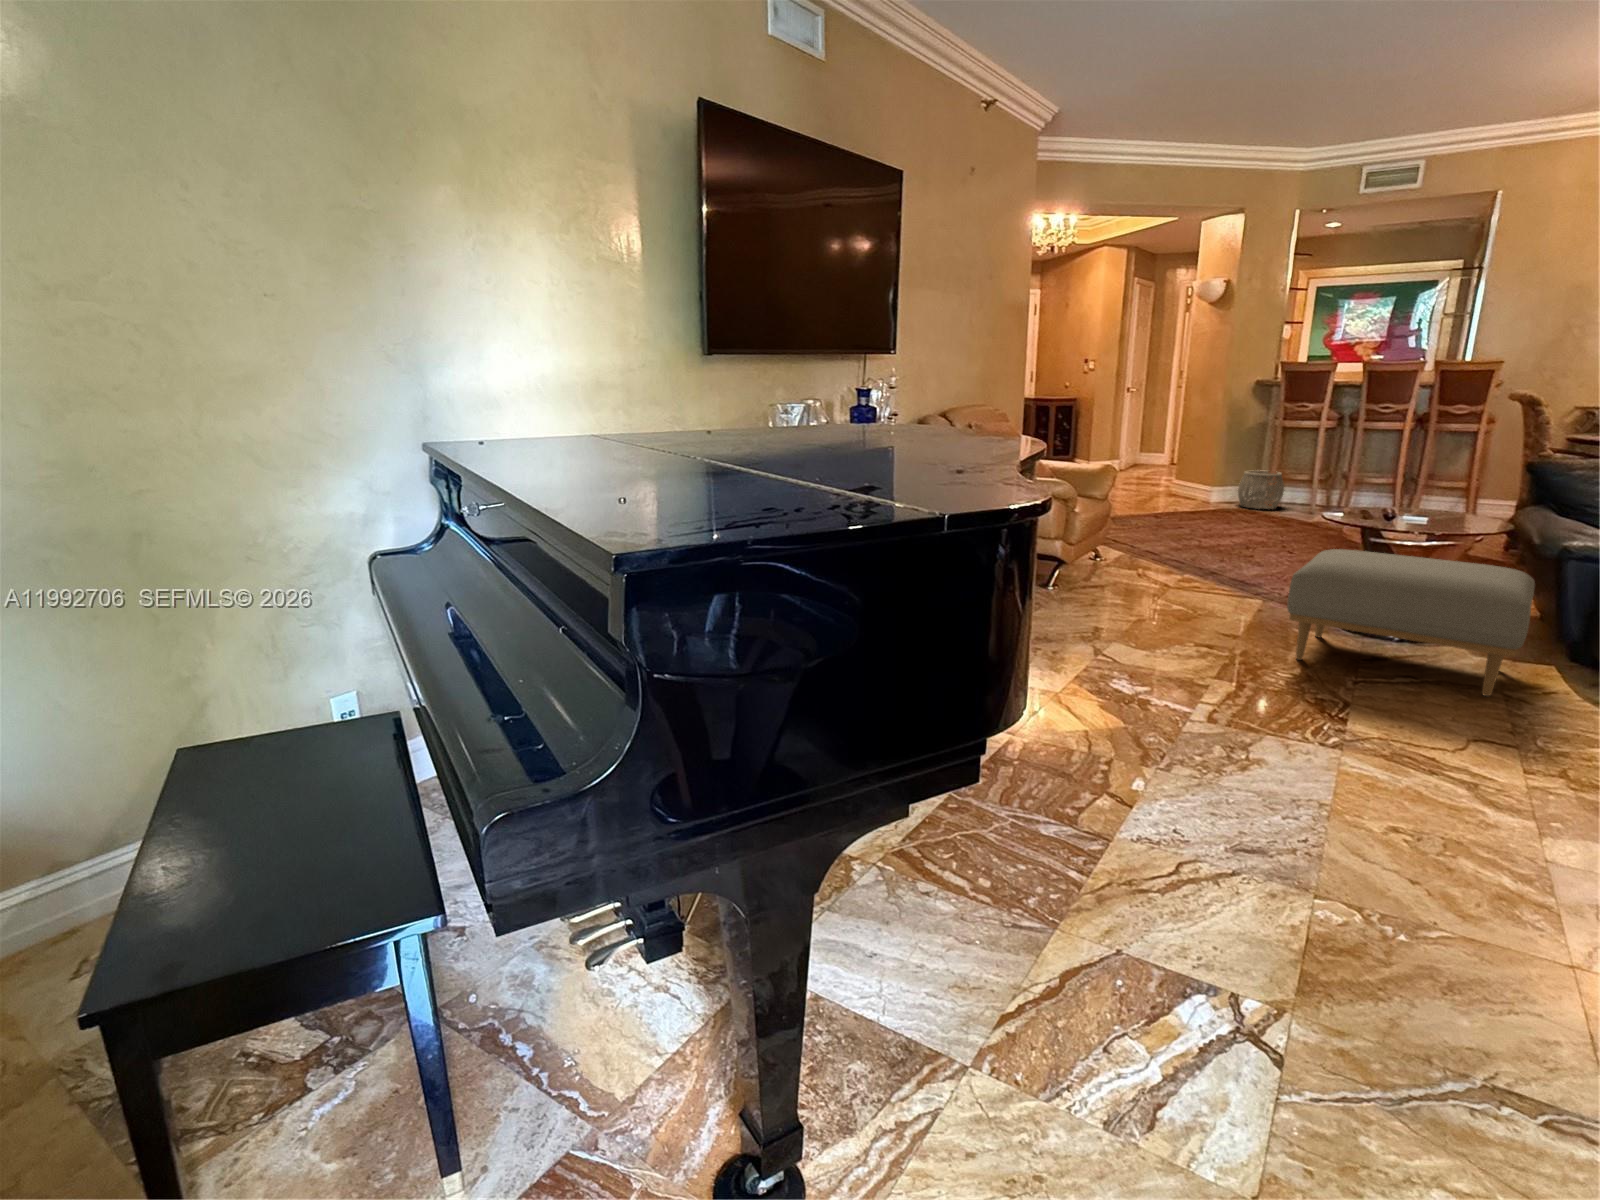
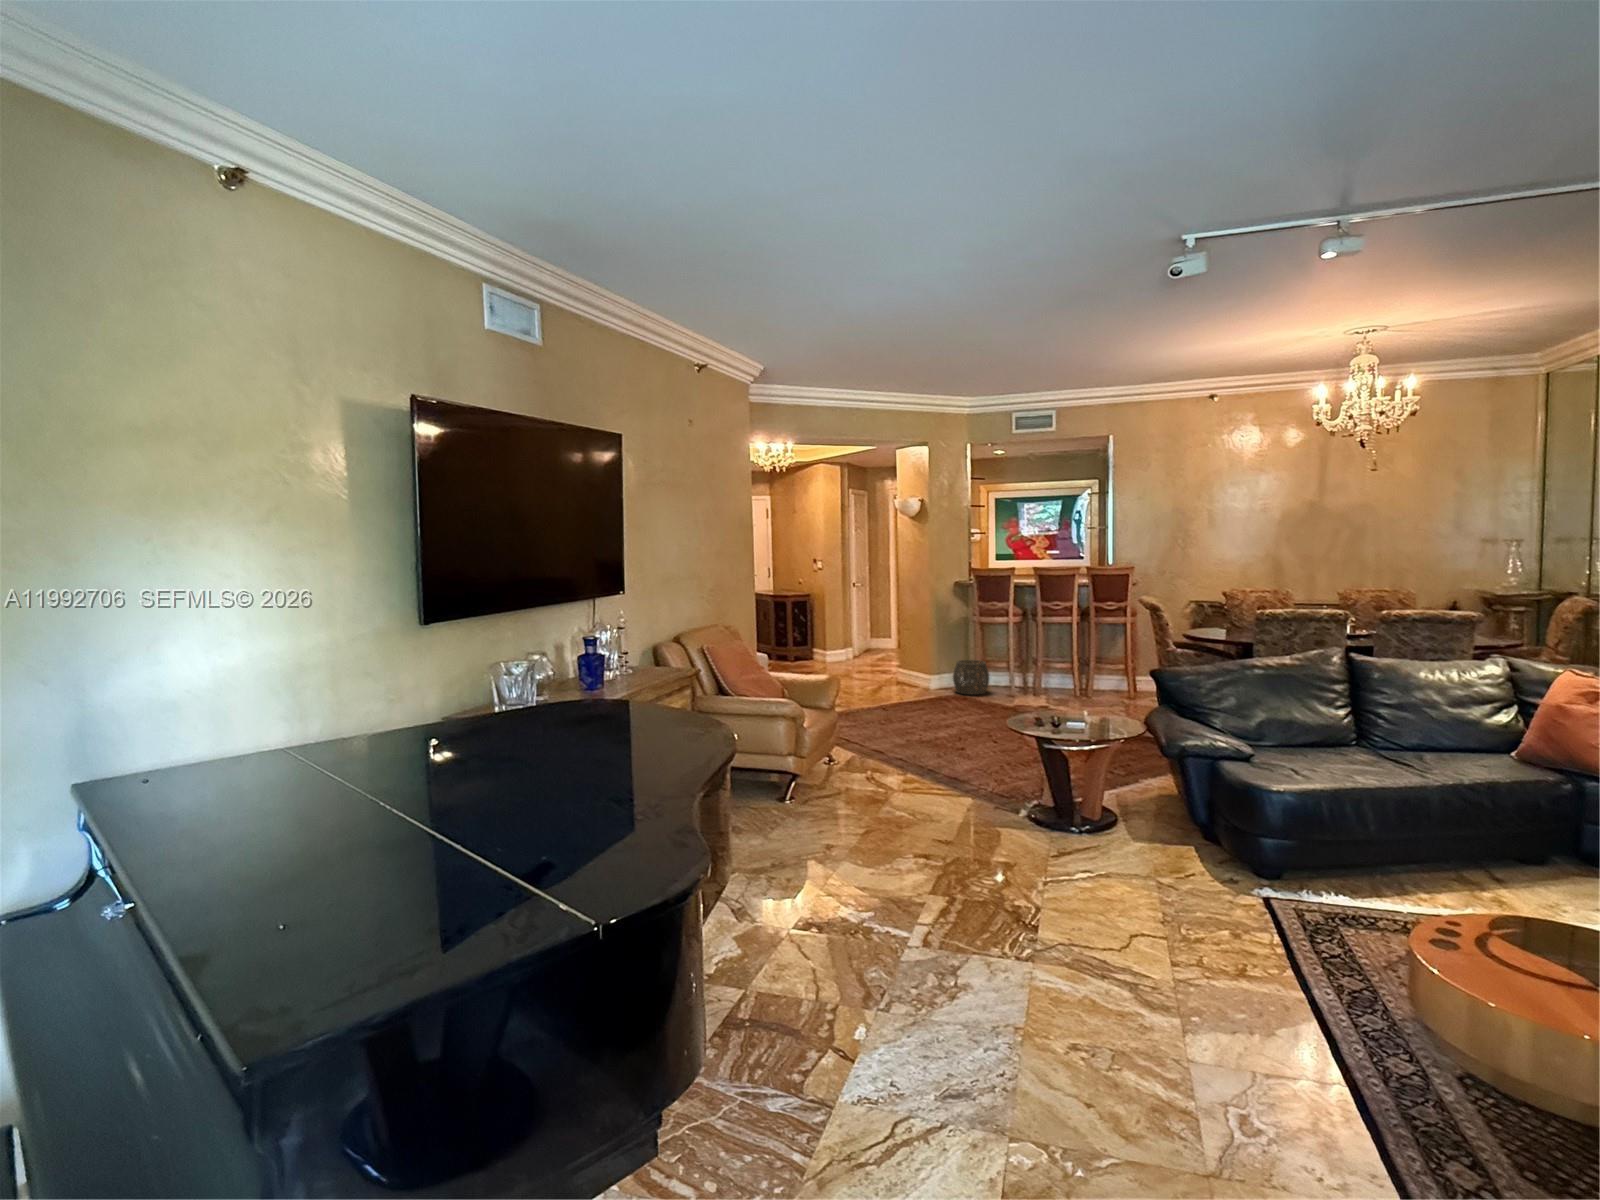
ottoman: present [1287,549,1535,696] -> none [985,756,1163,885]

